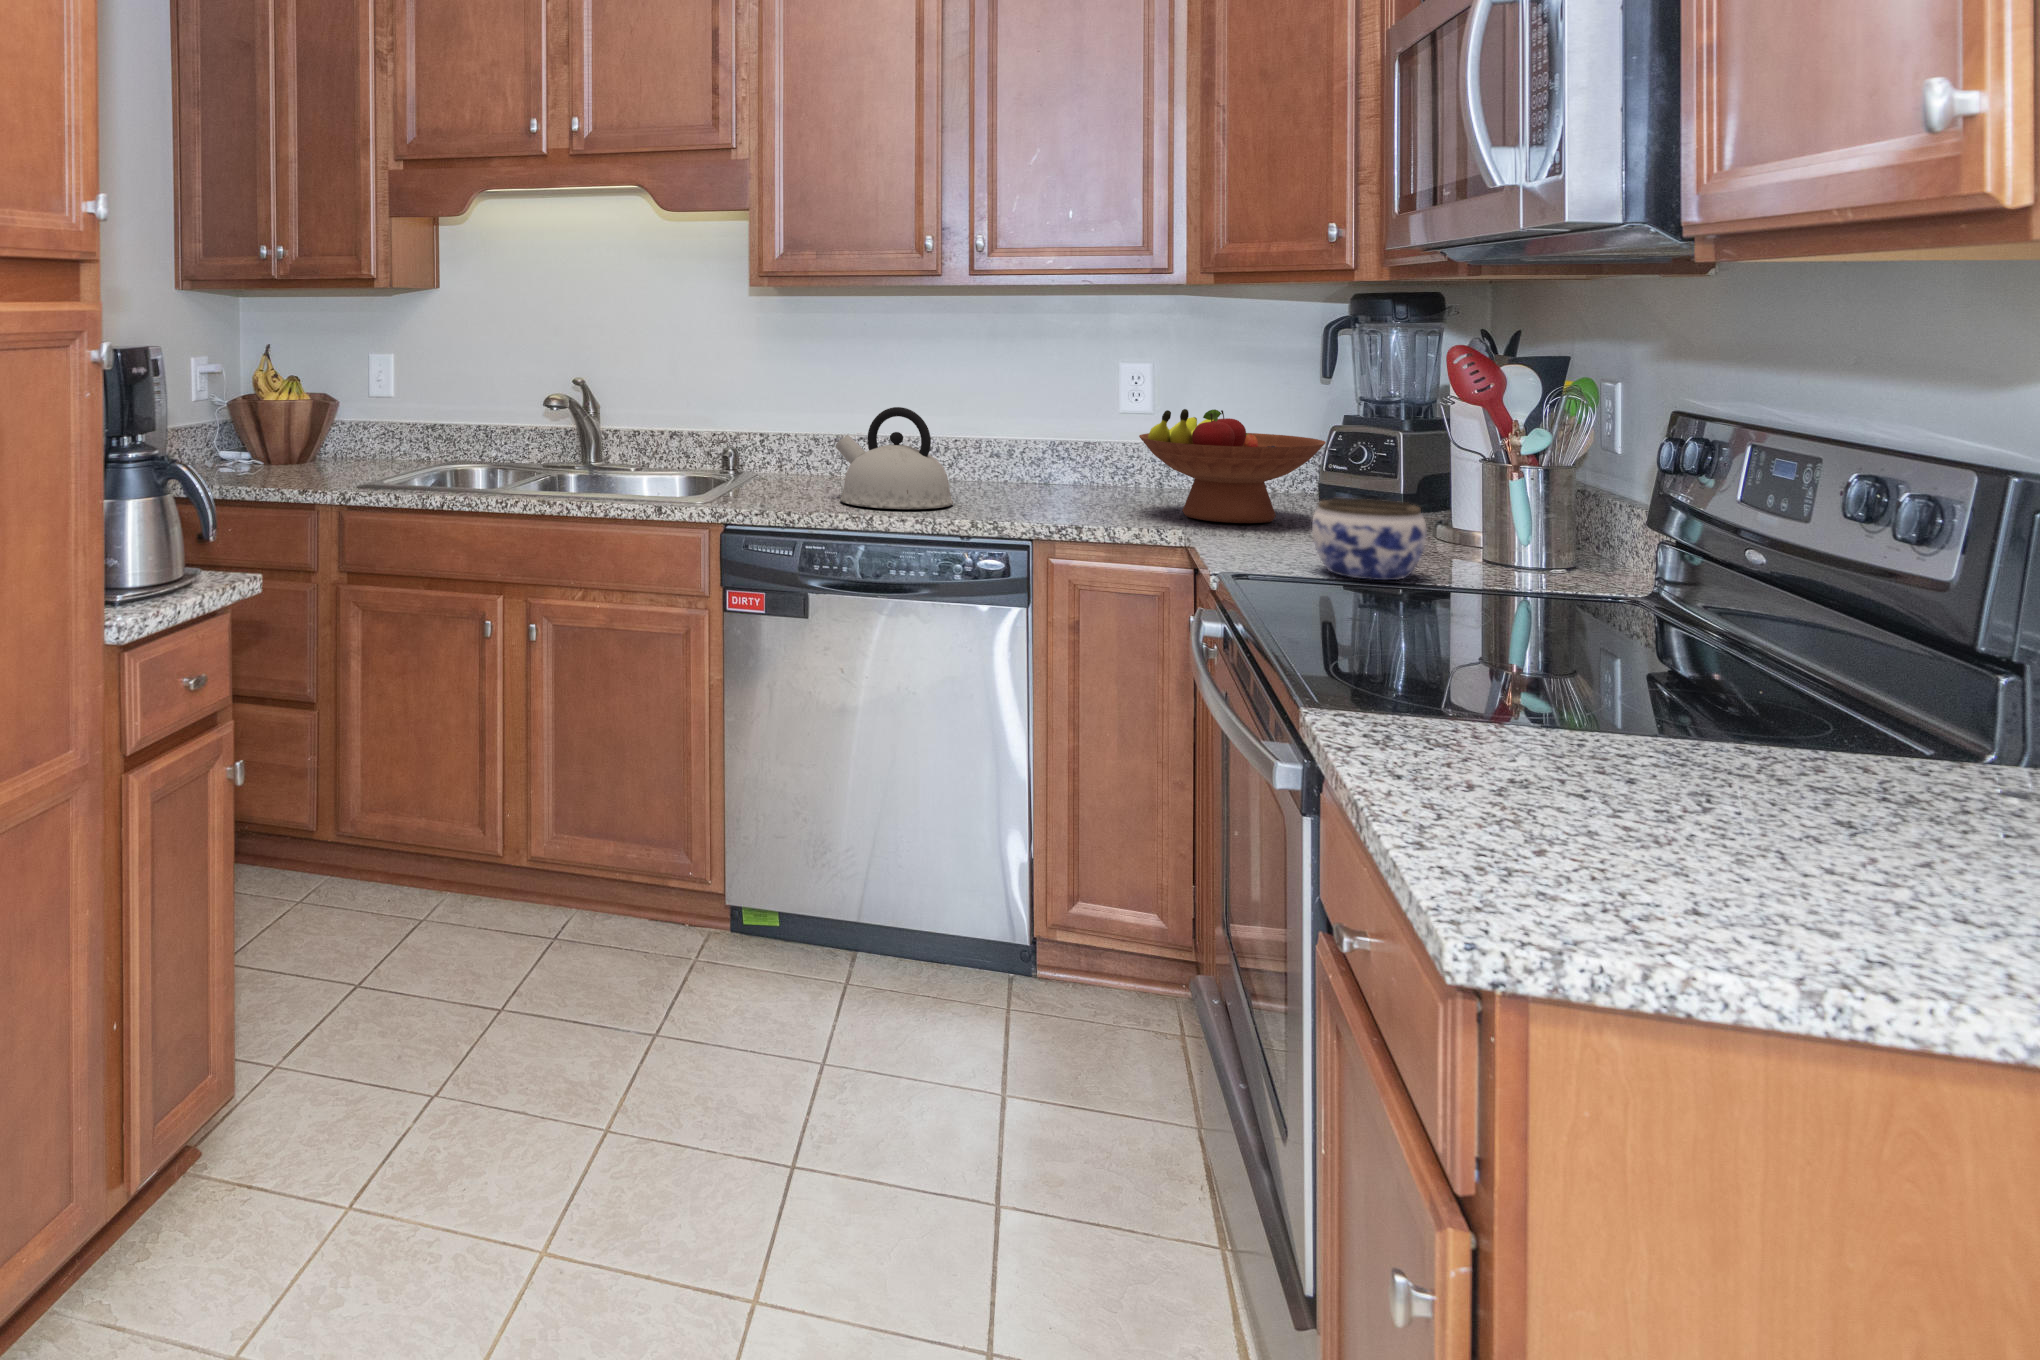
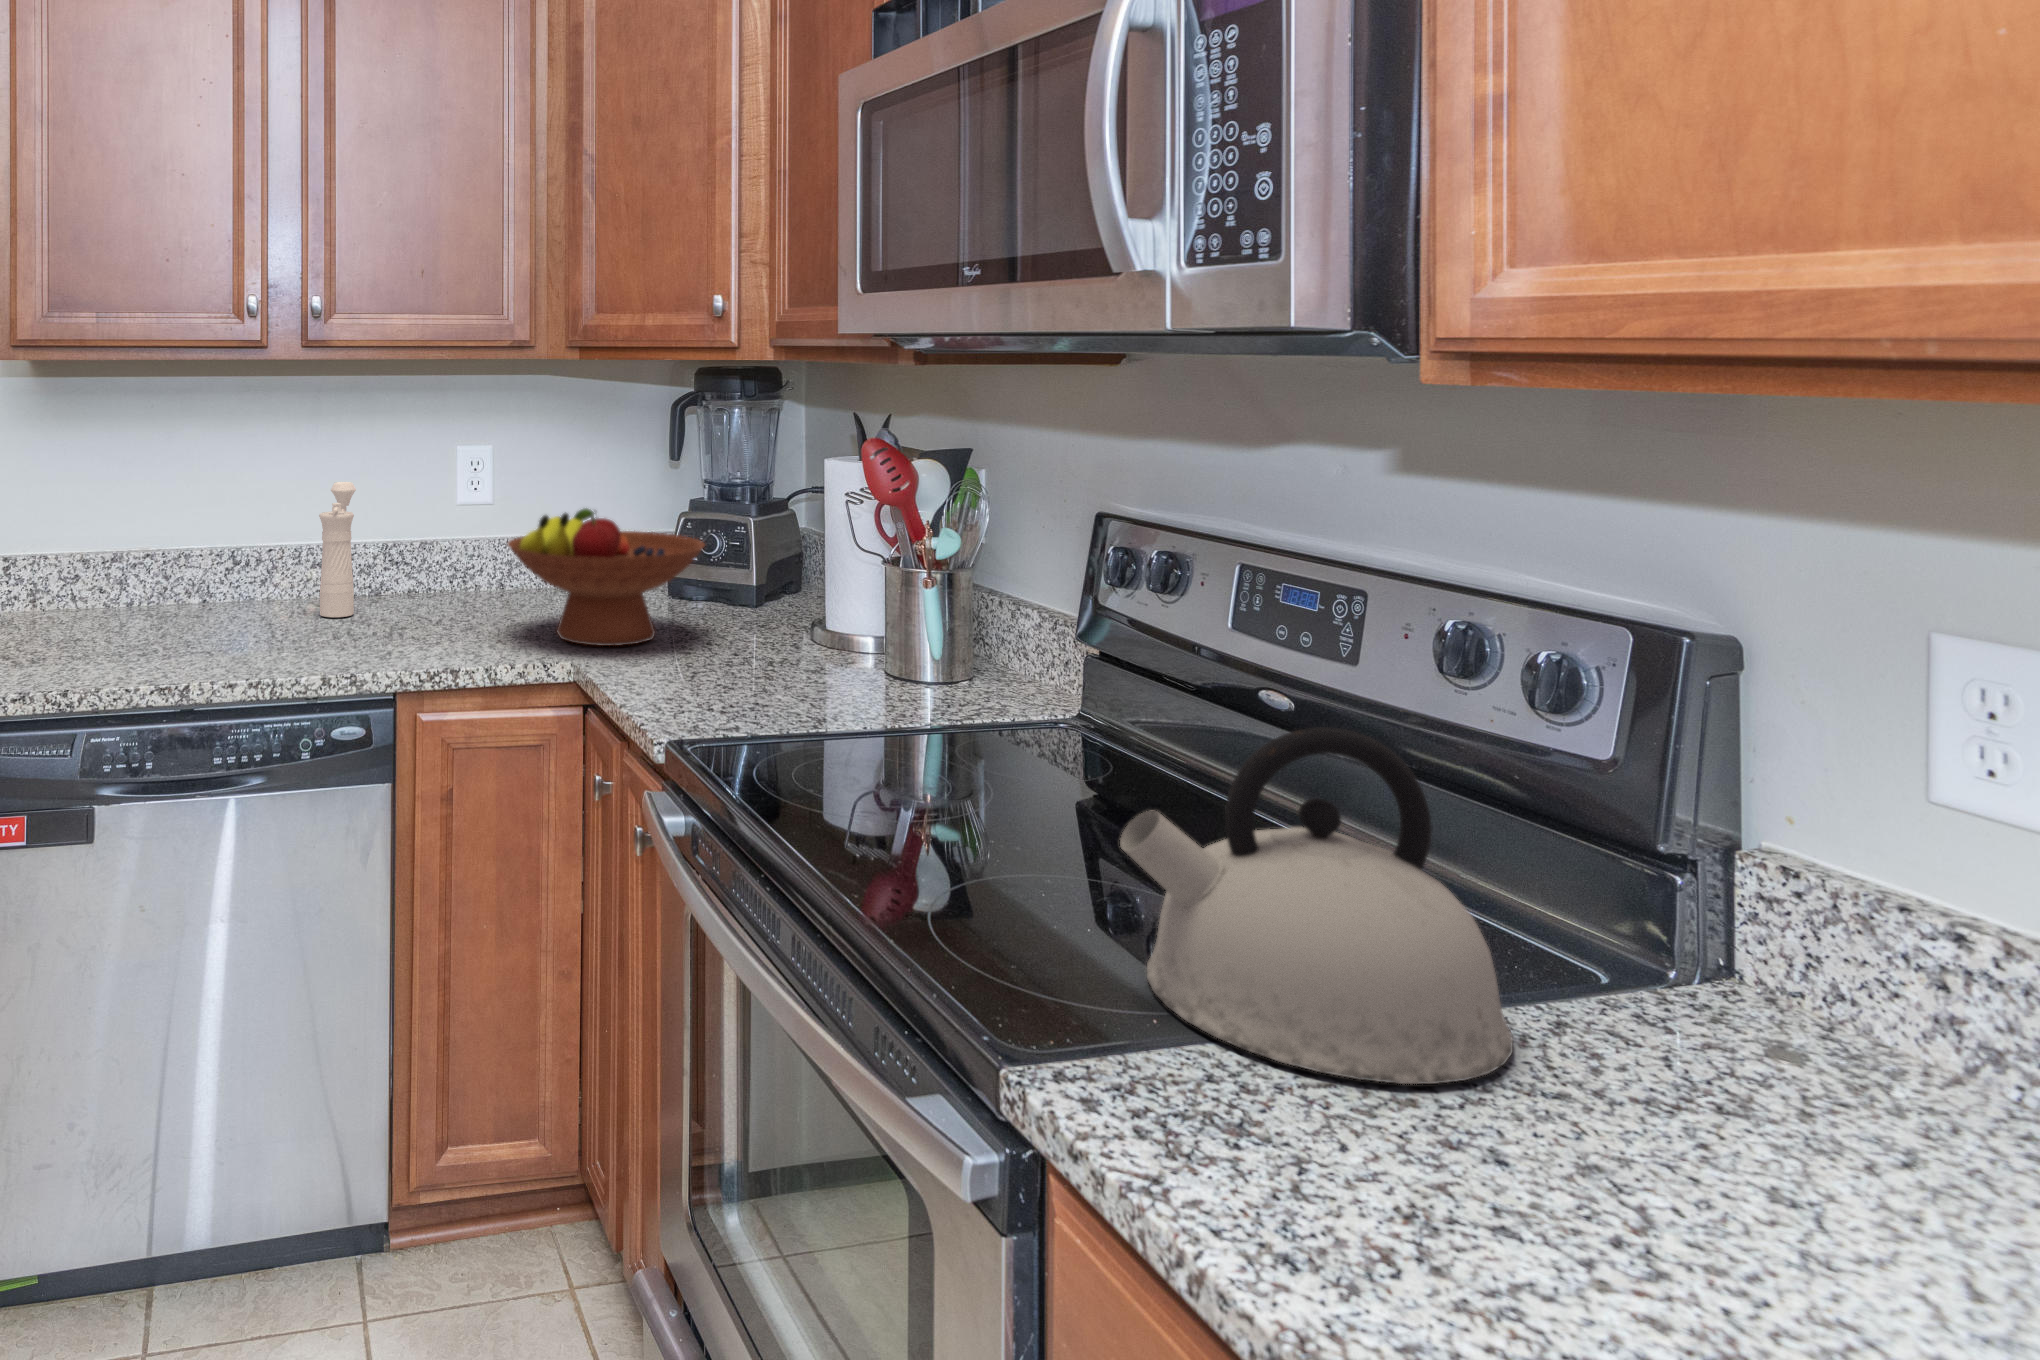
pepper mill: none [992,388,1029,492] -> present [319,482,356,617]
kettle: present [835,407,953,509] -> present [1120,727,1513,1084]
jar: present [1312,498,1427,580] -> none [757,626,878,730]

